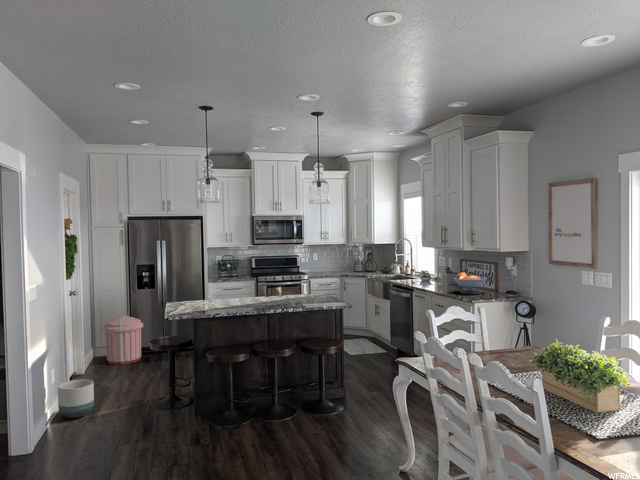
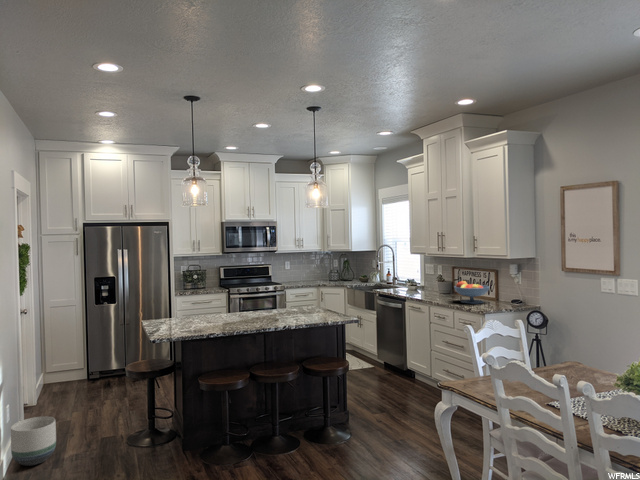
trash can: present [103,315,143,365] -> none [55,334,103,393]

